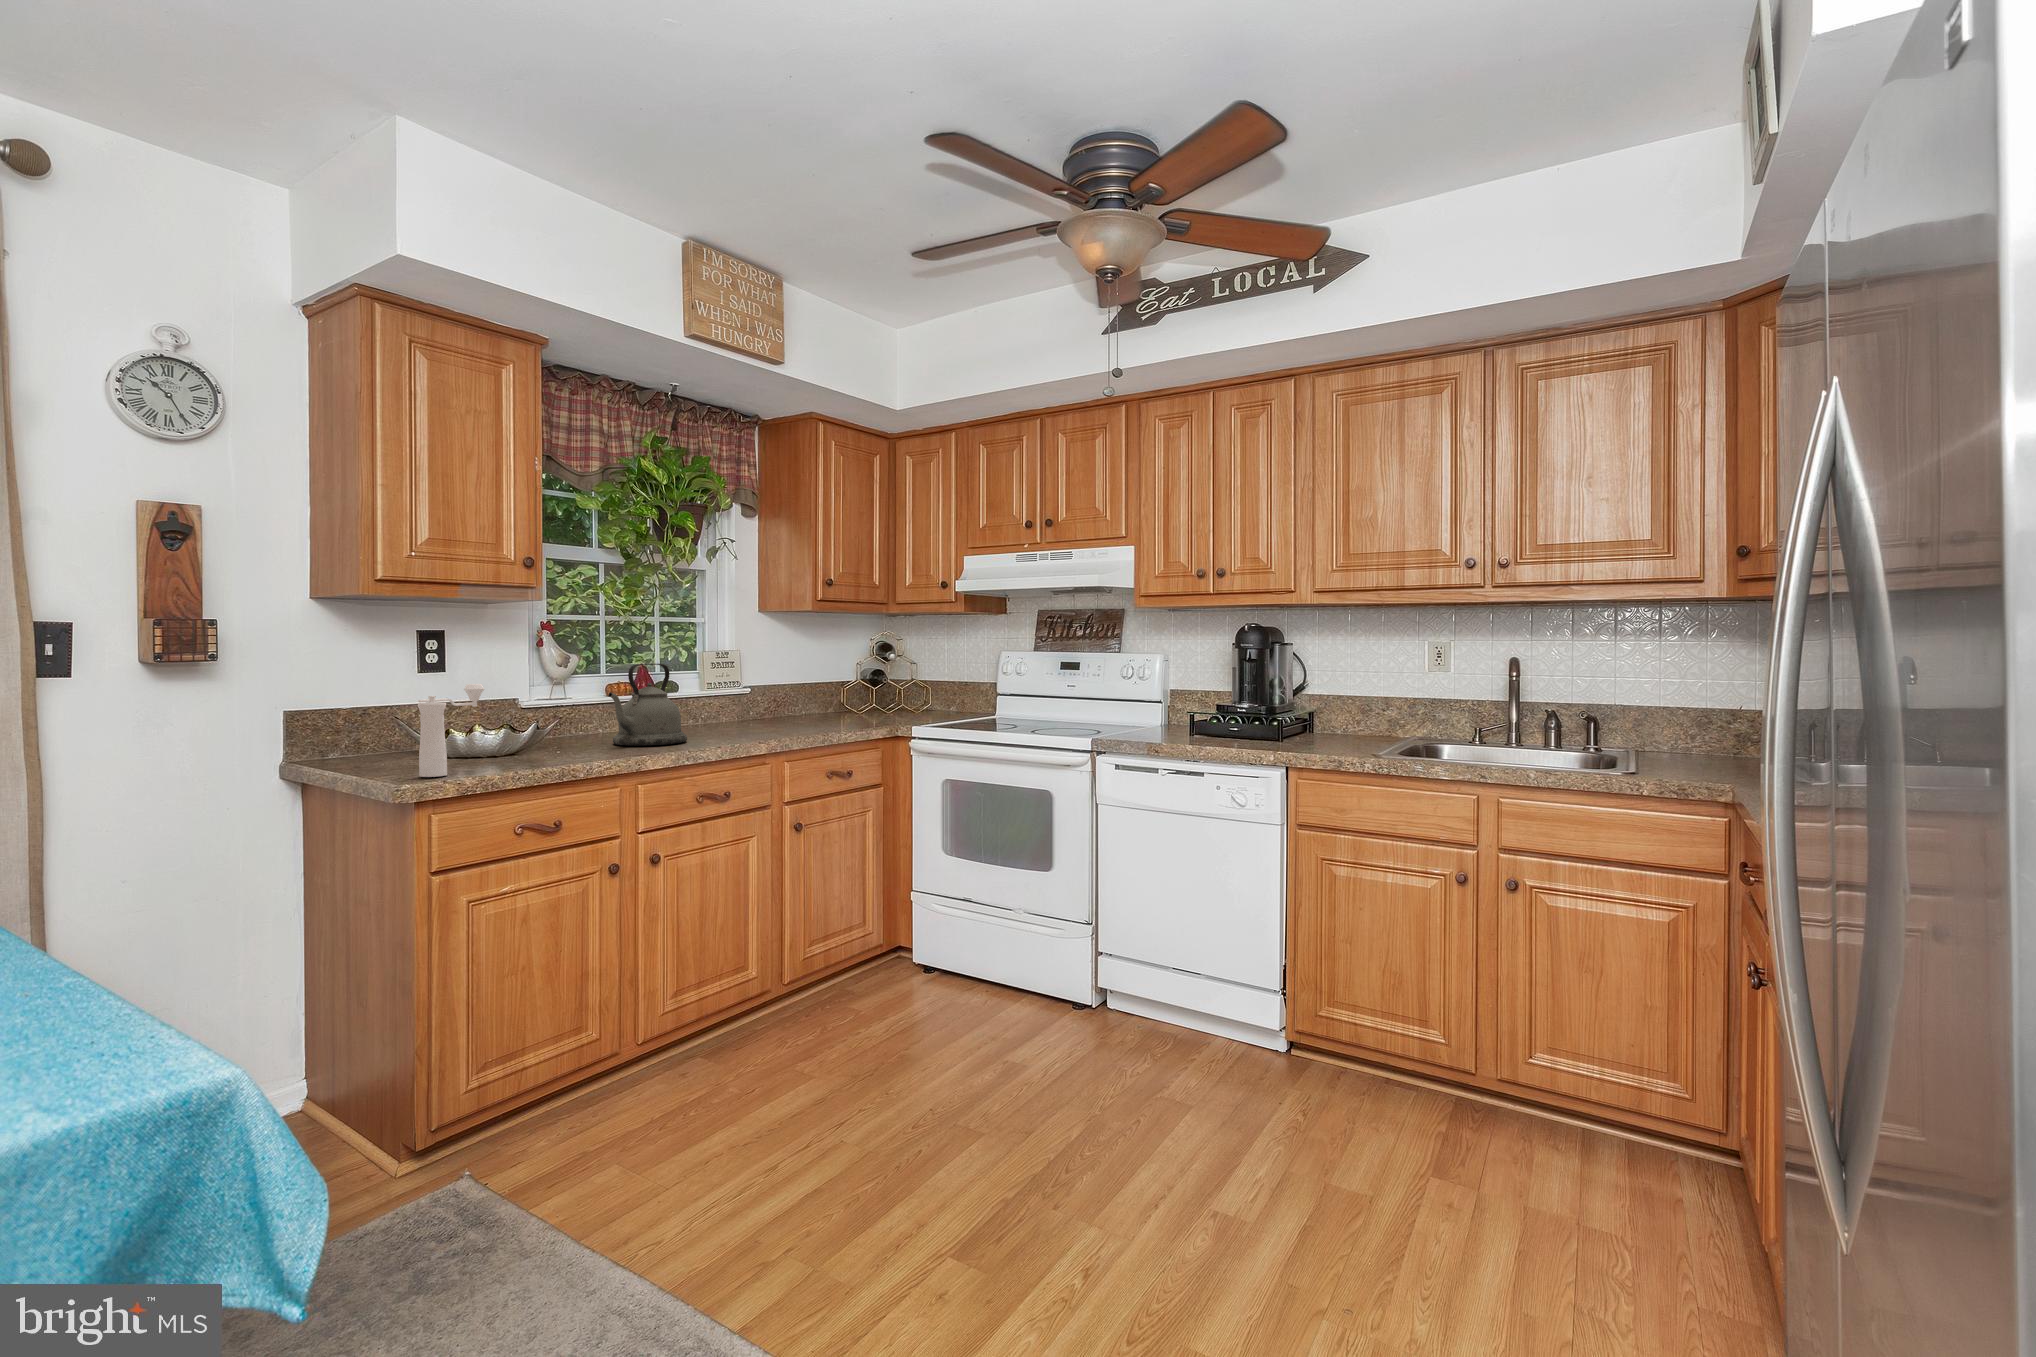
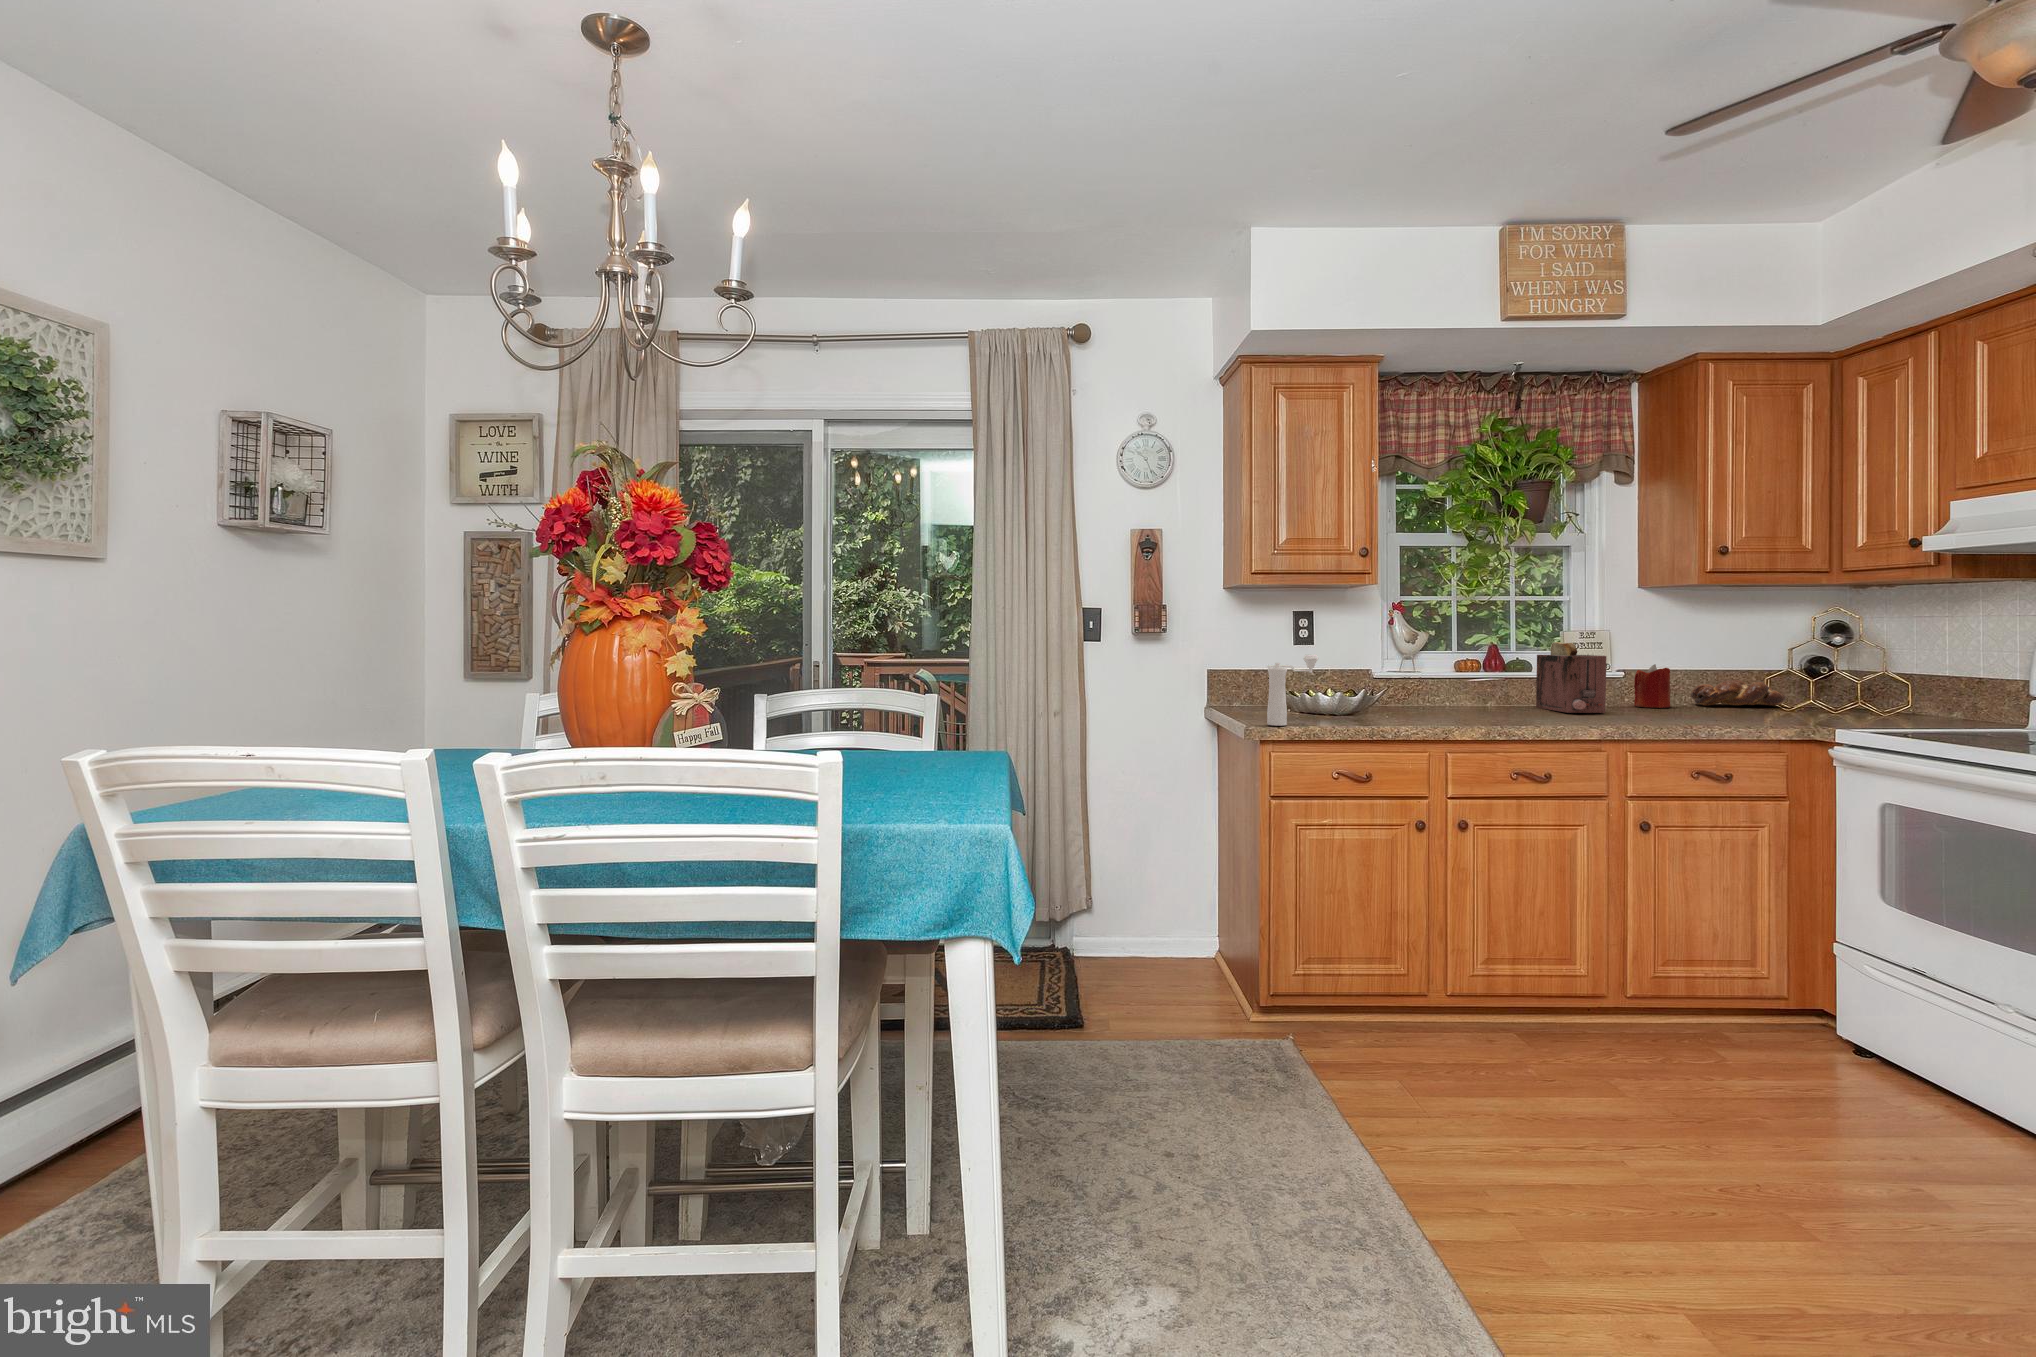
kettle: present [609,664,687,746] -> none [1434,640,1515,717]
toaster: none [691,665,758,734] -> present [1536,642,1607,713]
candle: none [771,684,798,723] -> present [1634,664,1670,708]
bread loaf: none [809,695,873,719] -> present [1691,680,1785,706]

